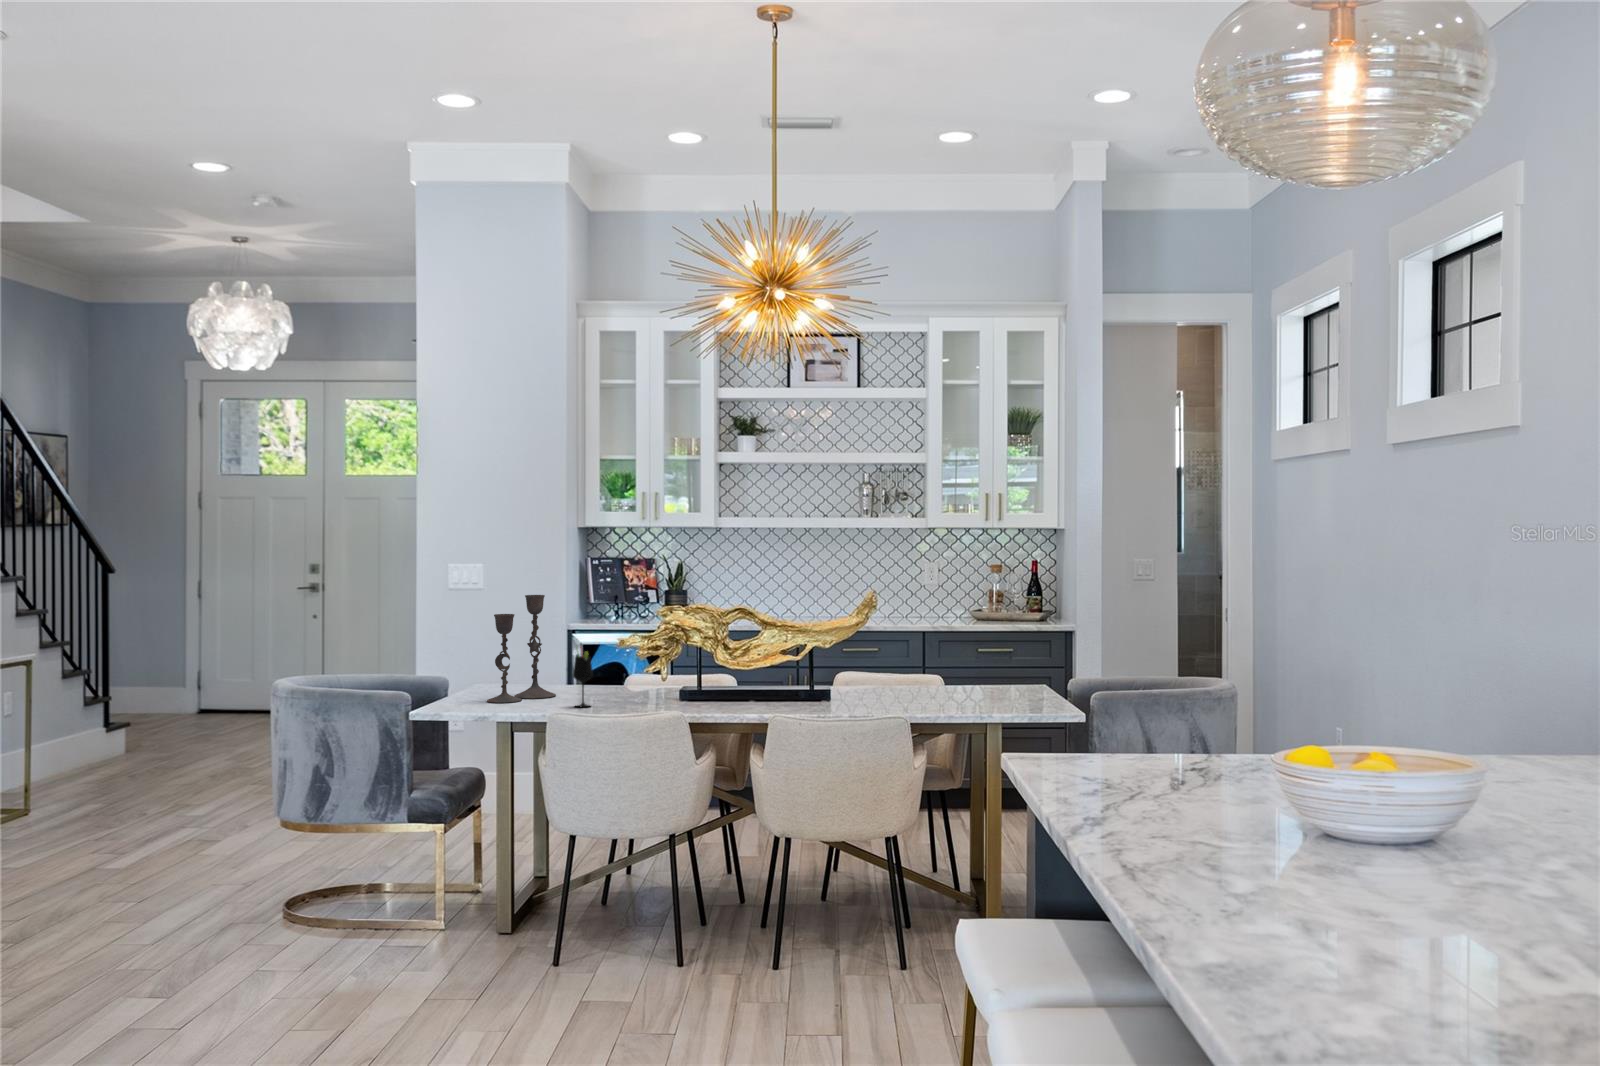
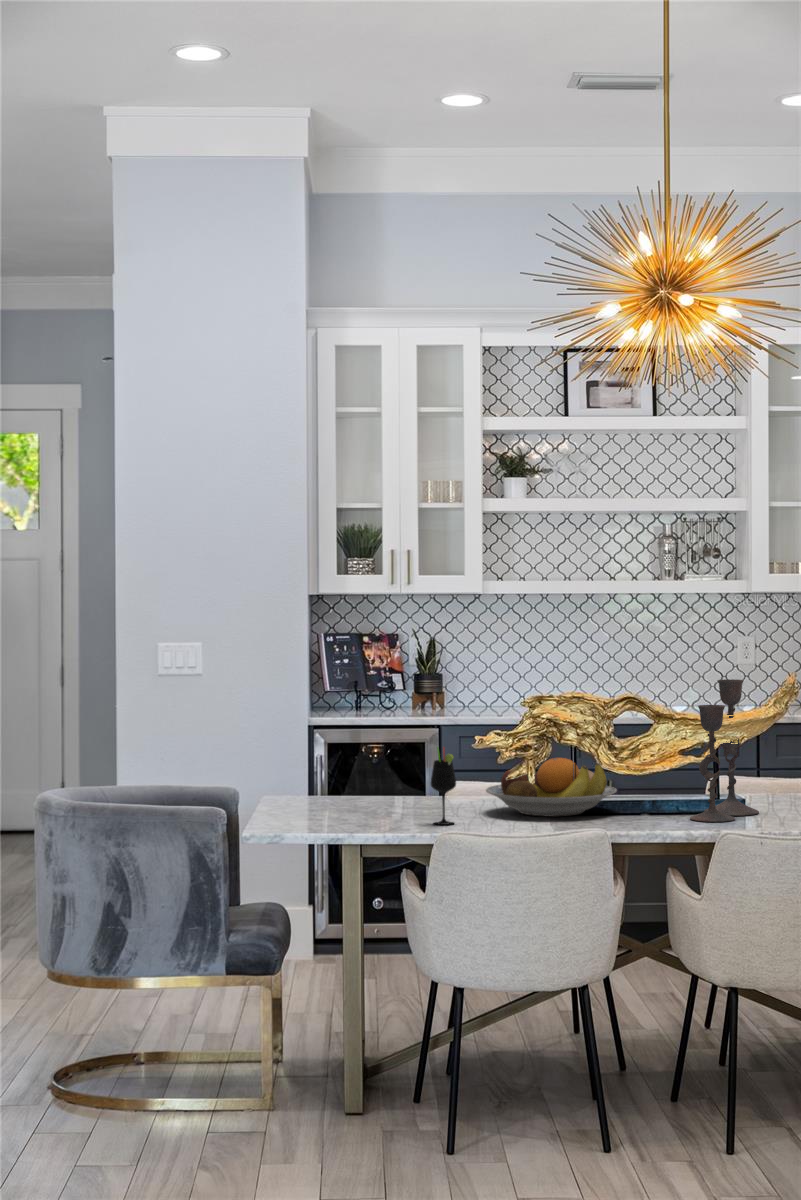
candlestick: present [487,595,556,703] -> present [690,679,759,822]
fruit bowl: none [628,656,732,702] -> present [486,758,616,816]

